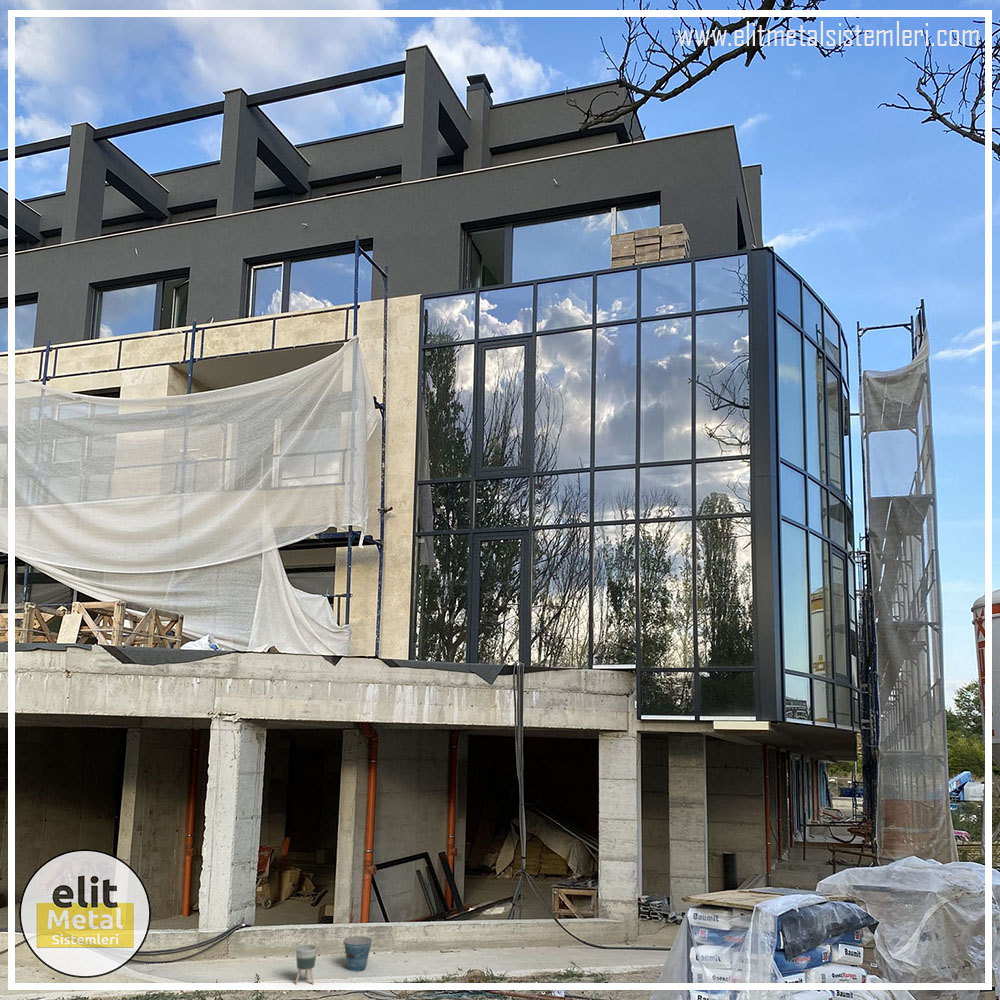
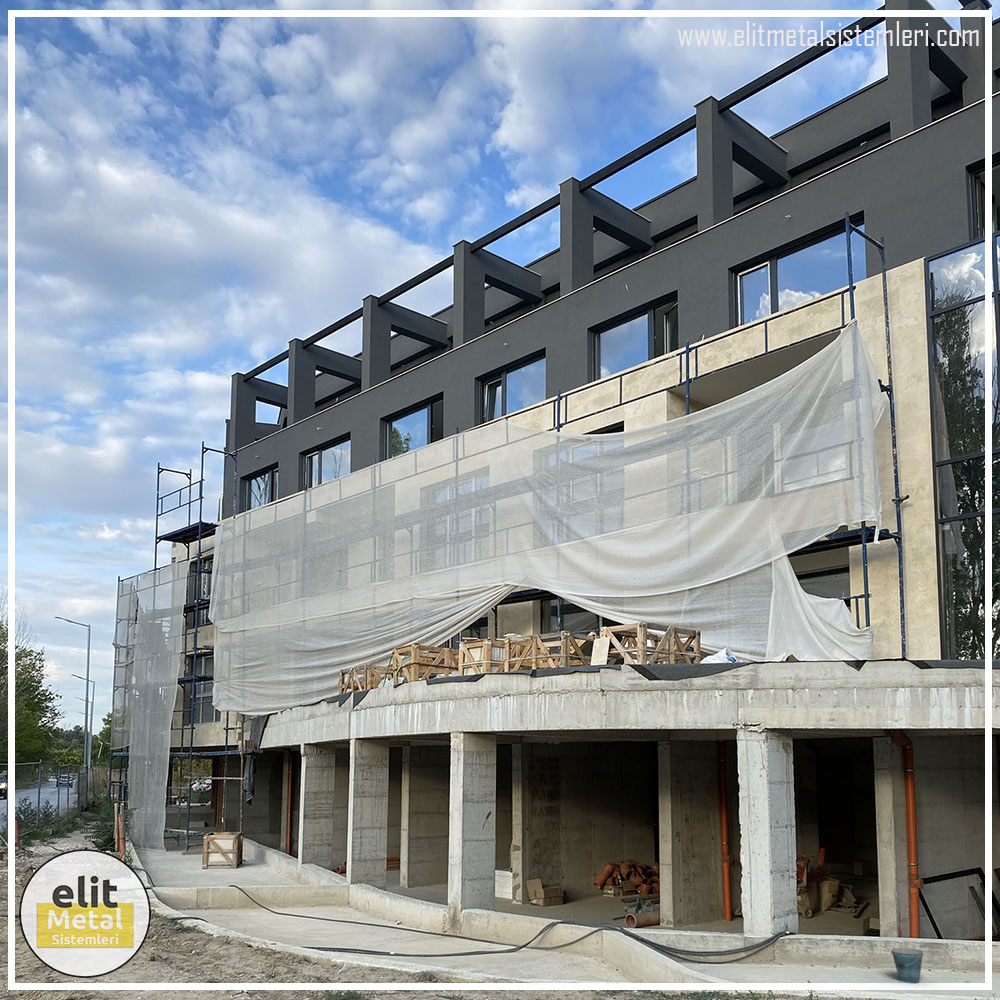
planter: present [295,945,317,984] -> none [837,946,859,986]

